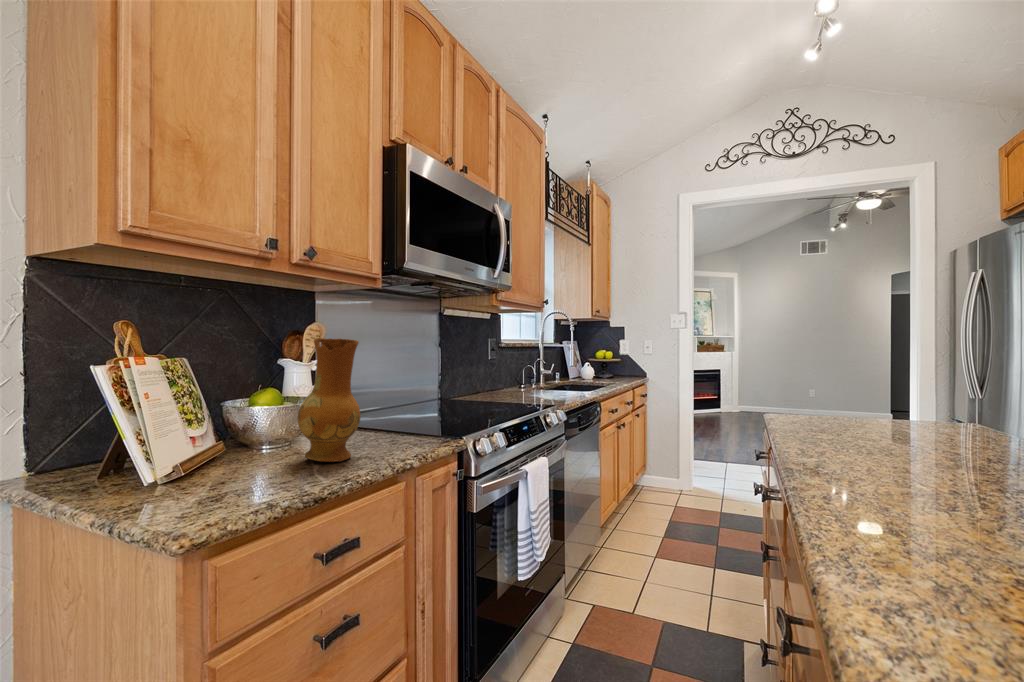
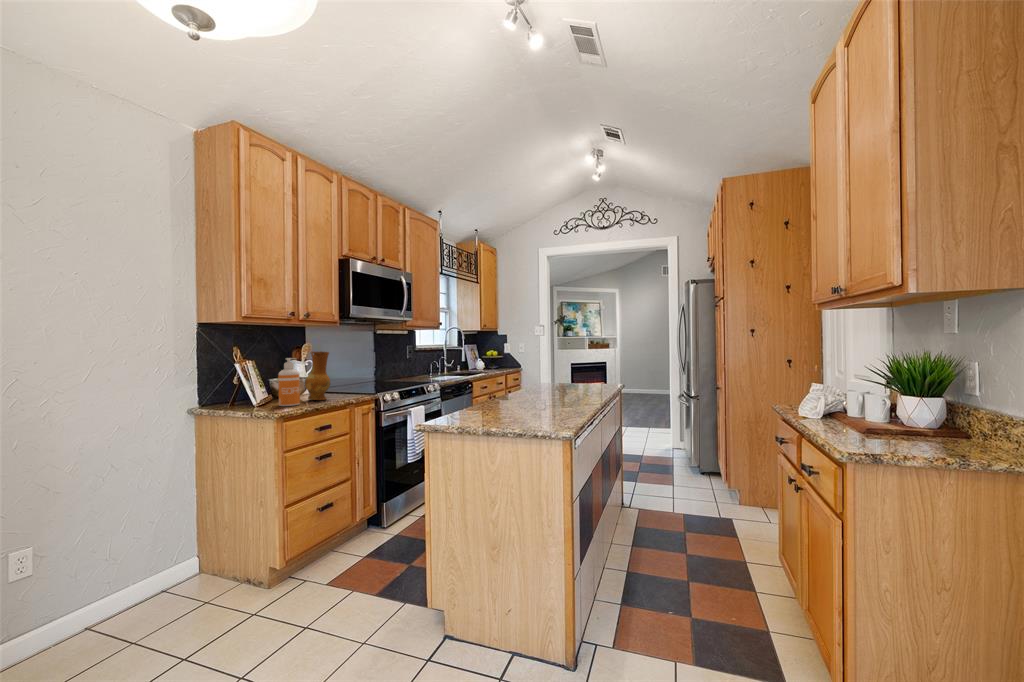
soap dispenser: none [218,353,277,489] -> present [278,358,300,406]

